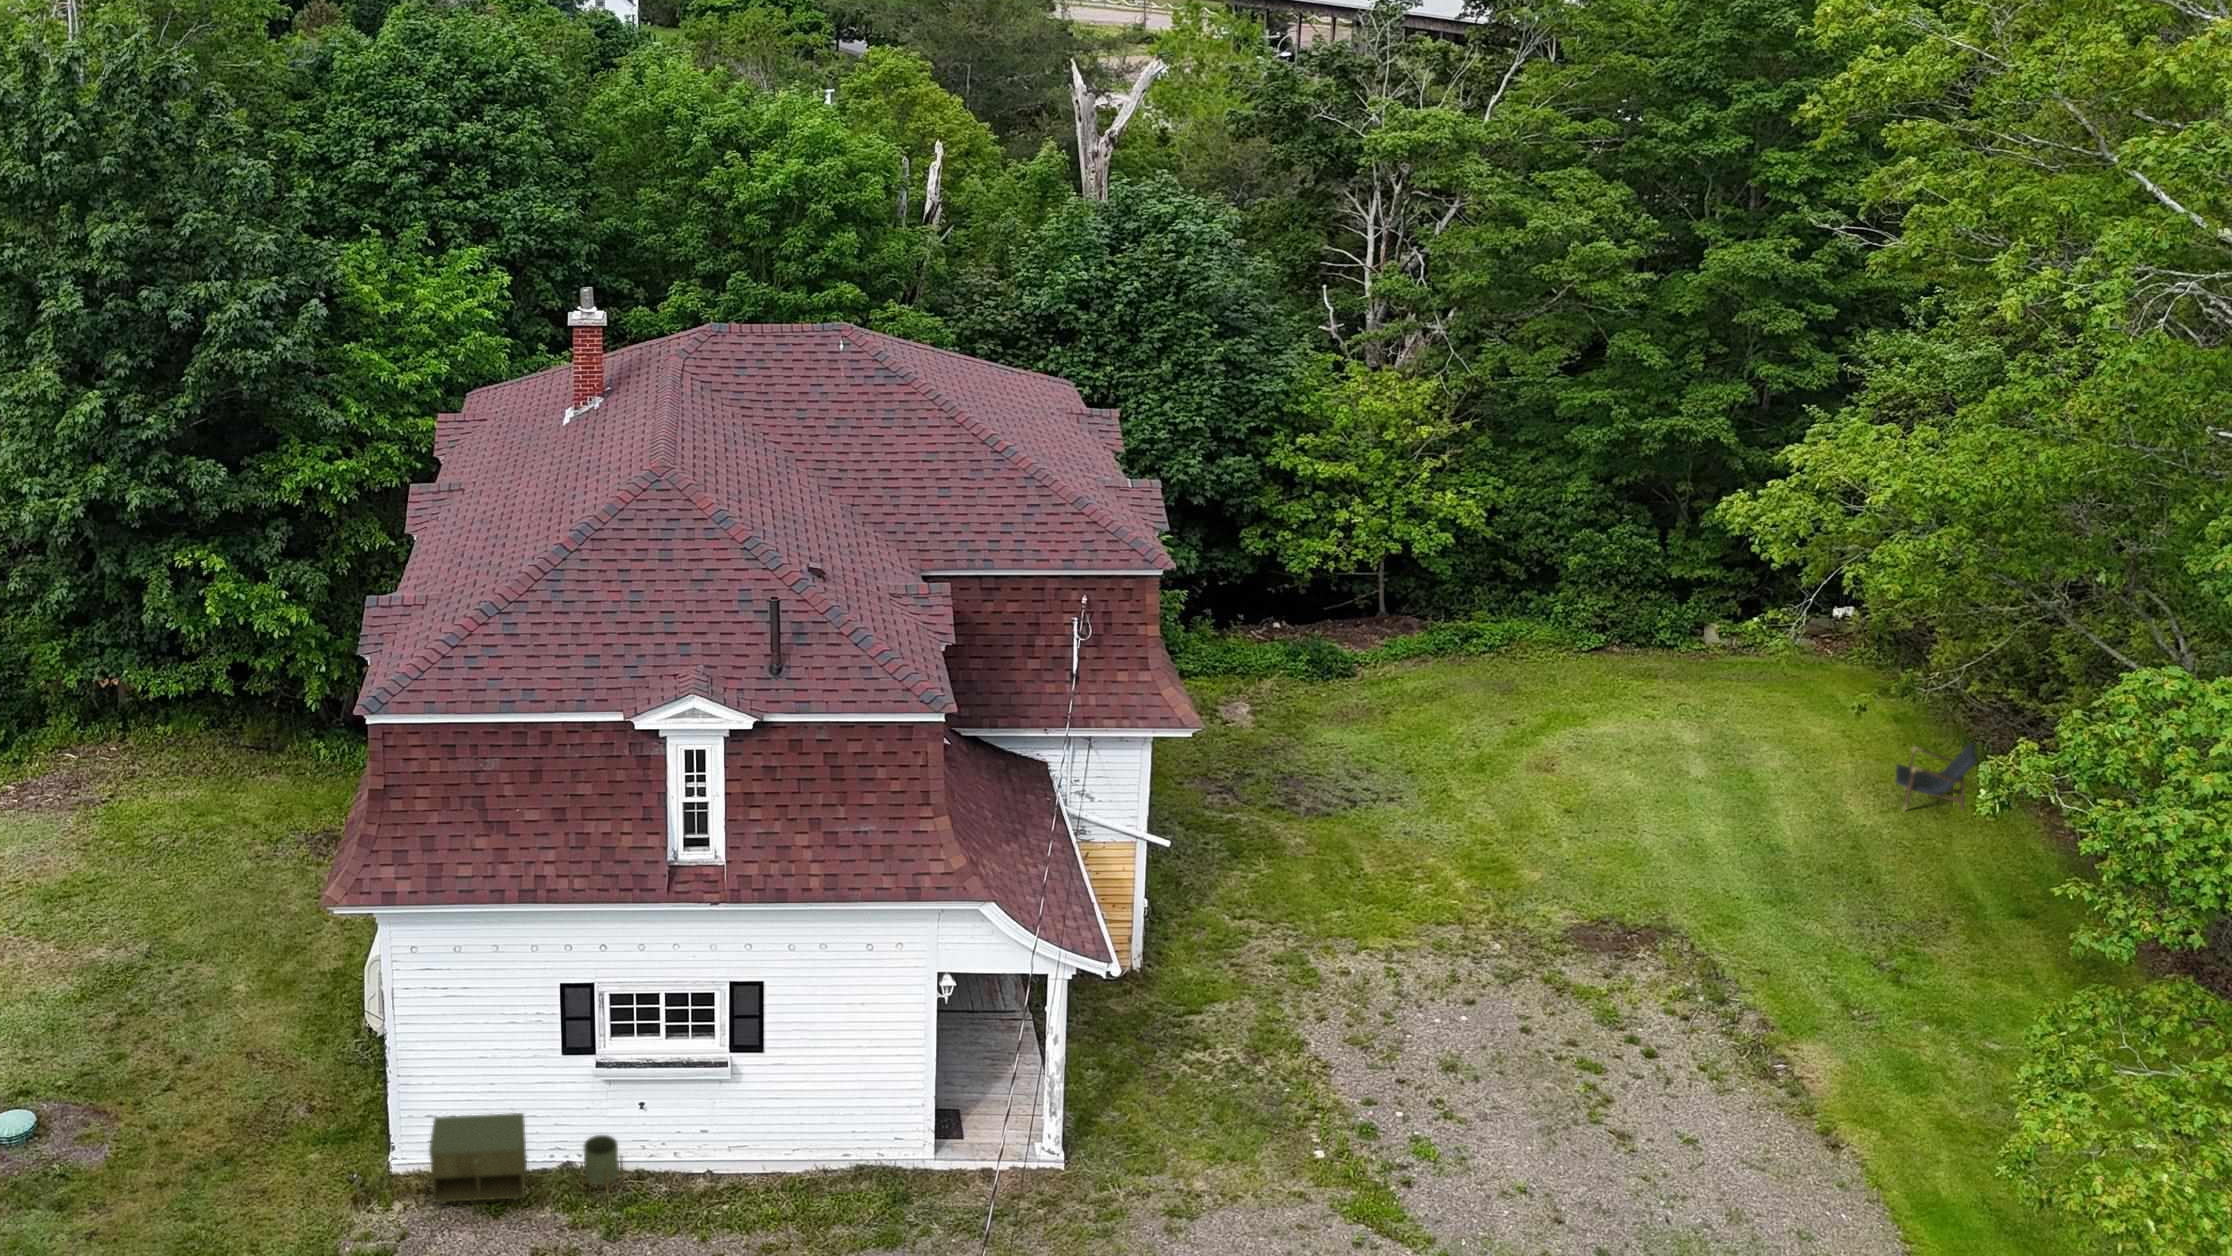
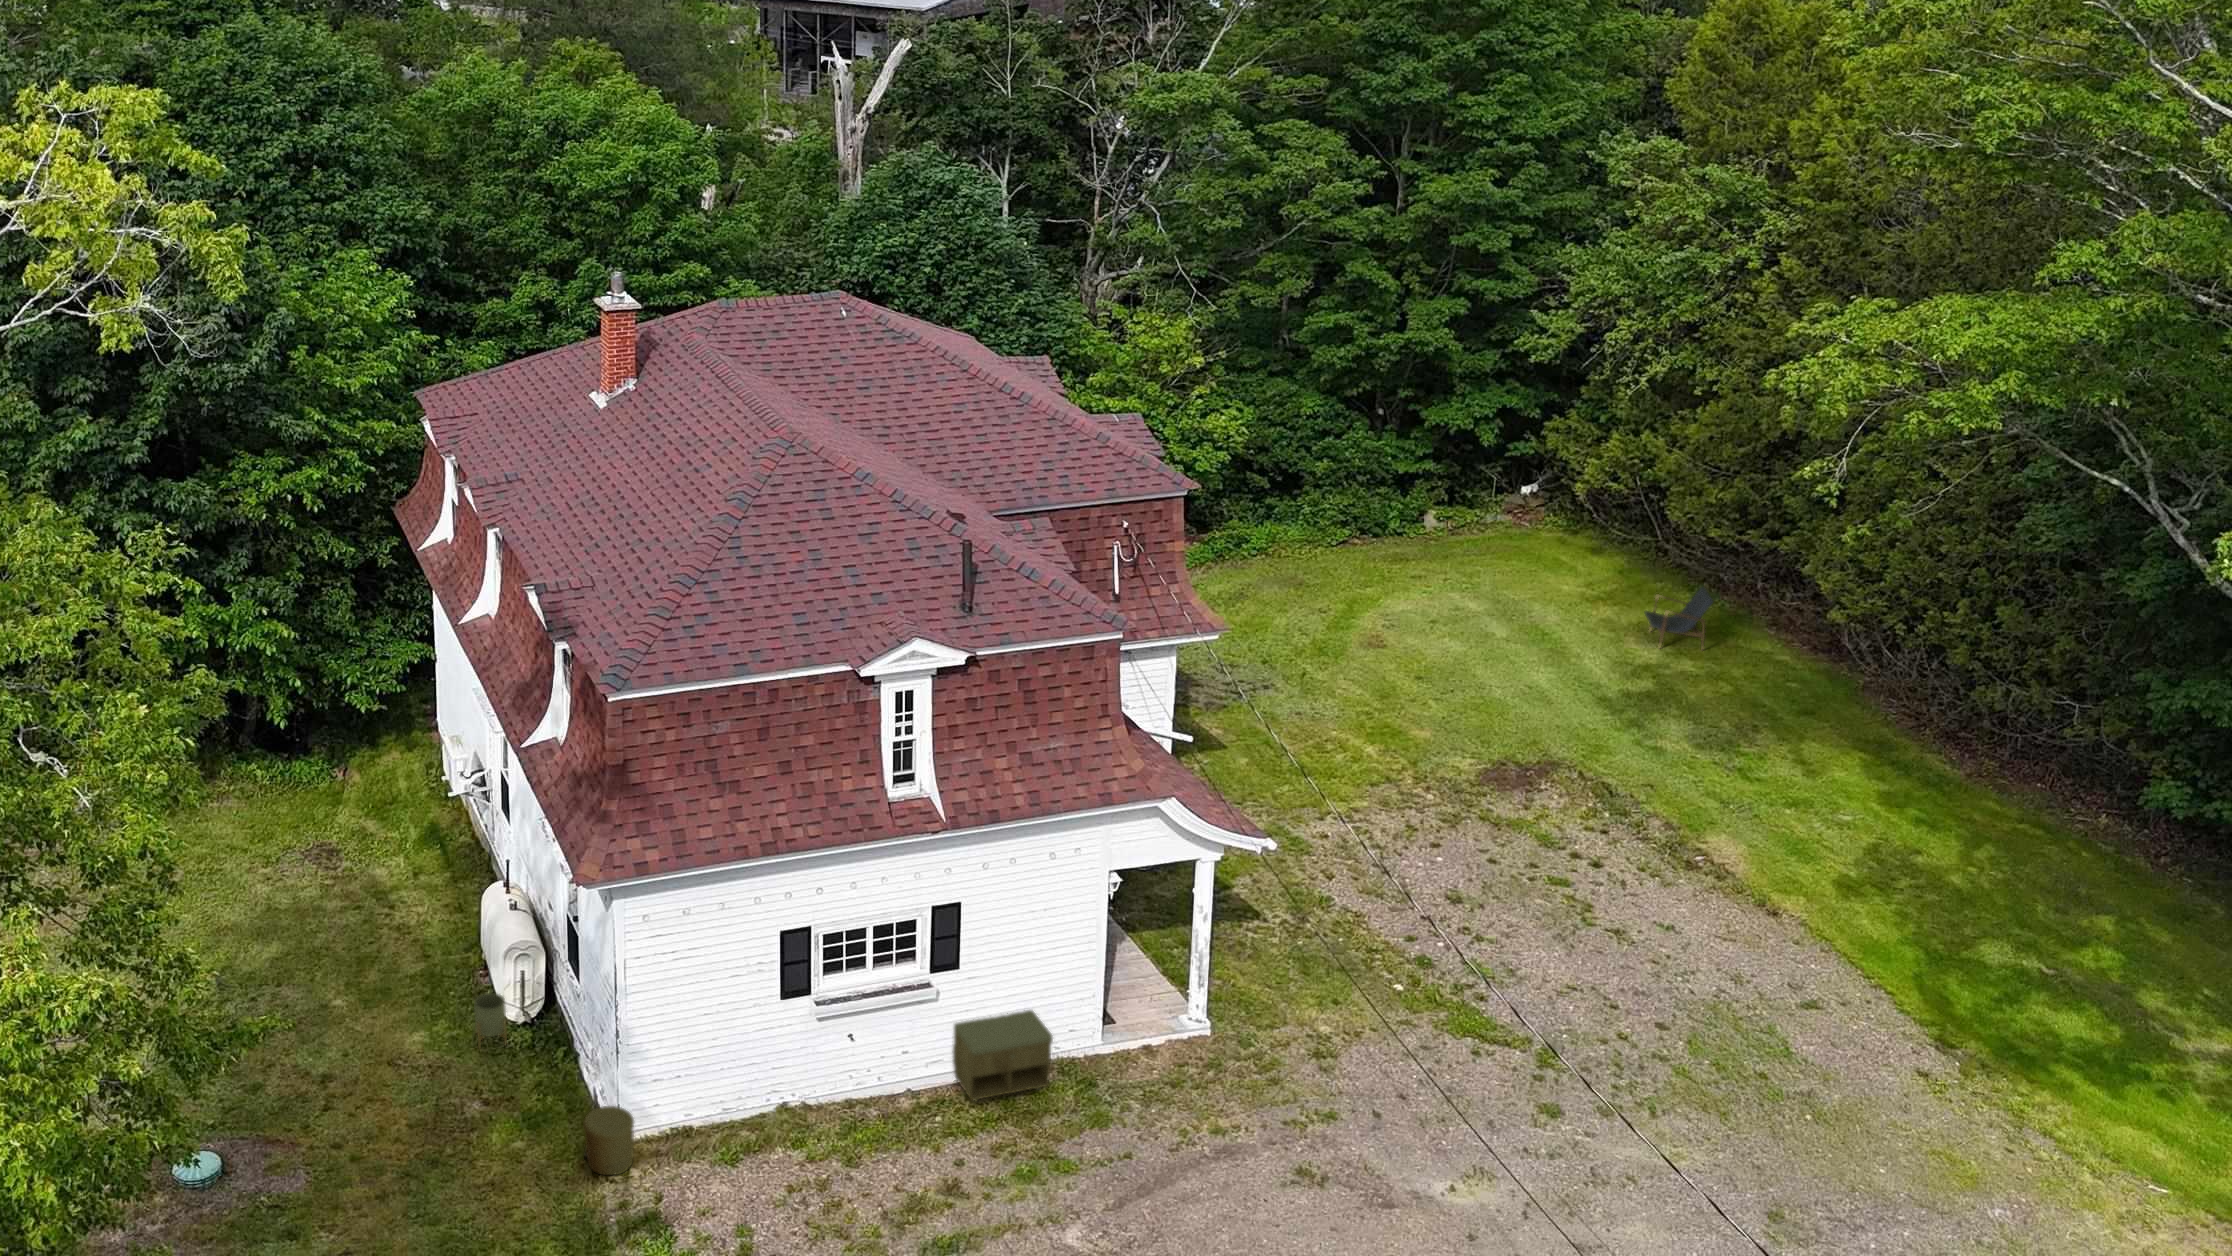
storage bench: present [429,1113,527,1204] -> present [953,1010,1053,1101]
woven basket: none [346,1133,398,1204] -> present [583,1106,634,1175]
planter: present [580,1135,624,1198] -> present [474,993,507,1047]

